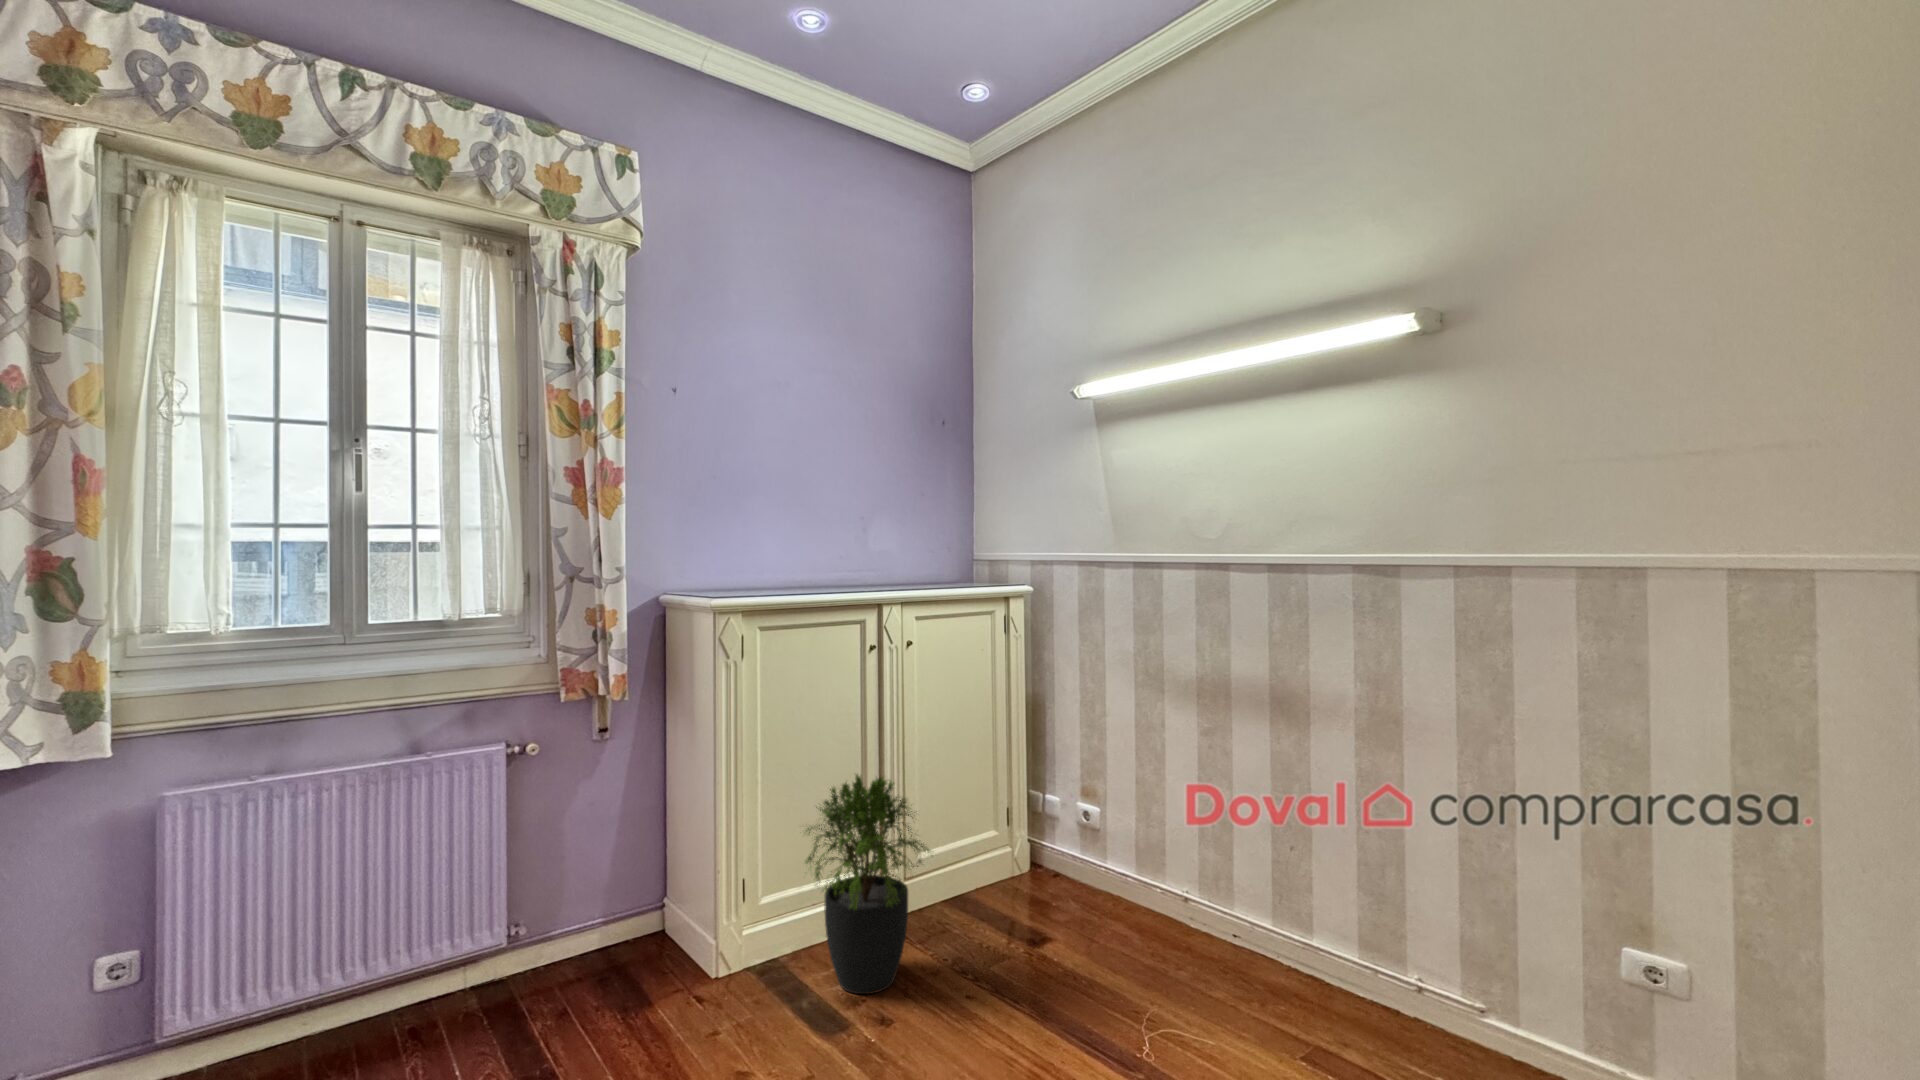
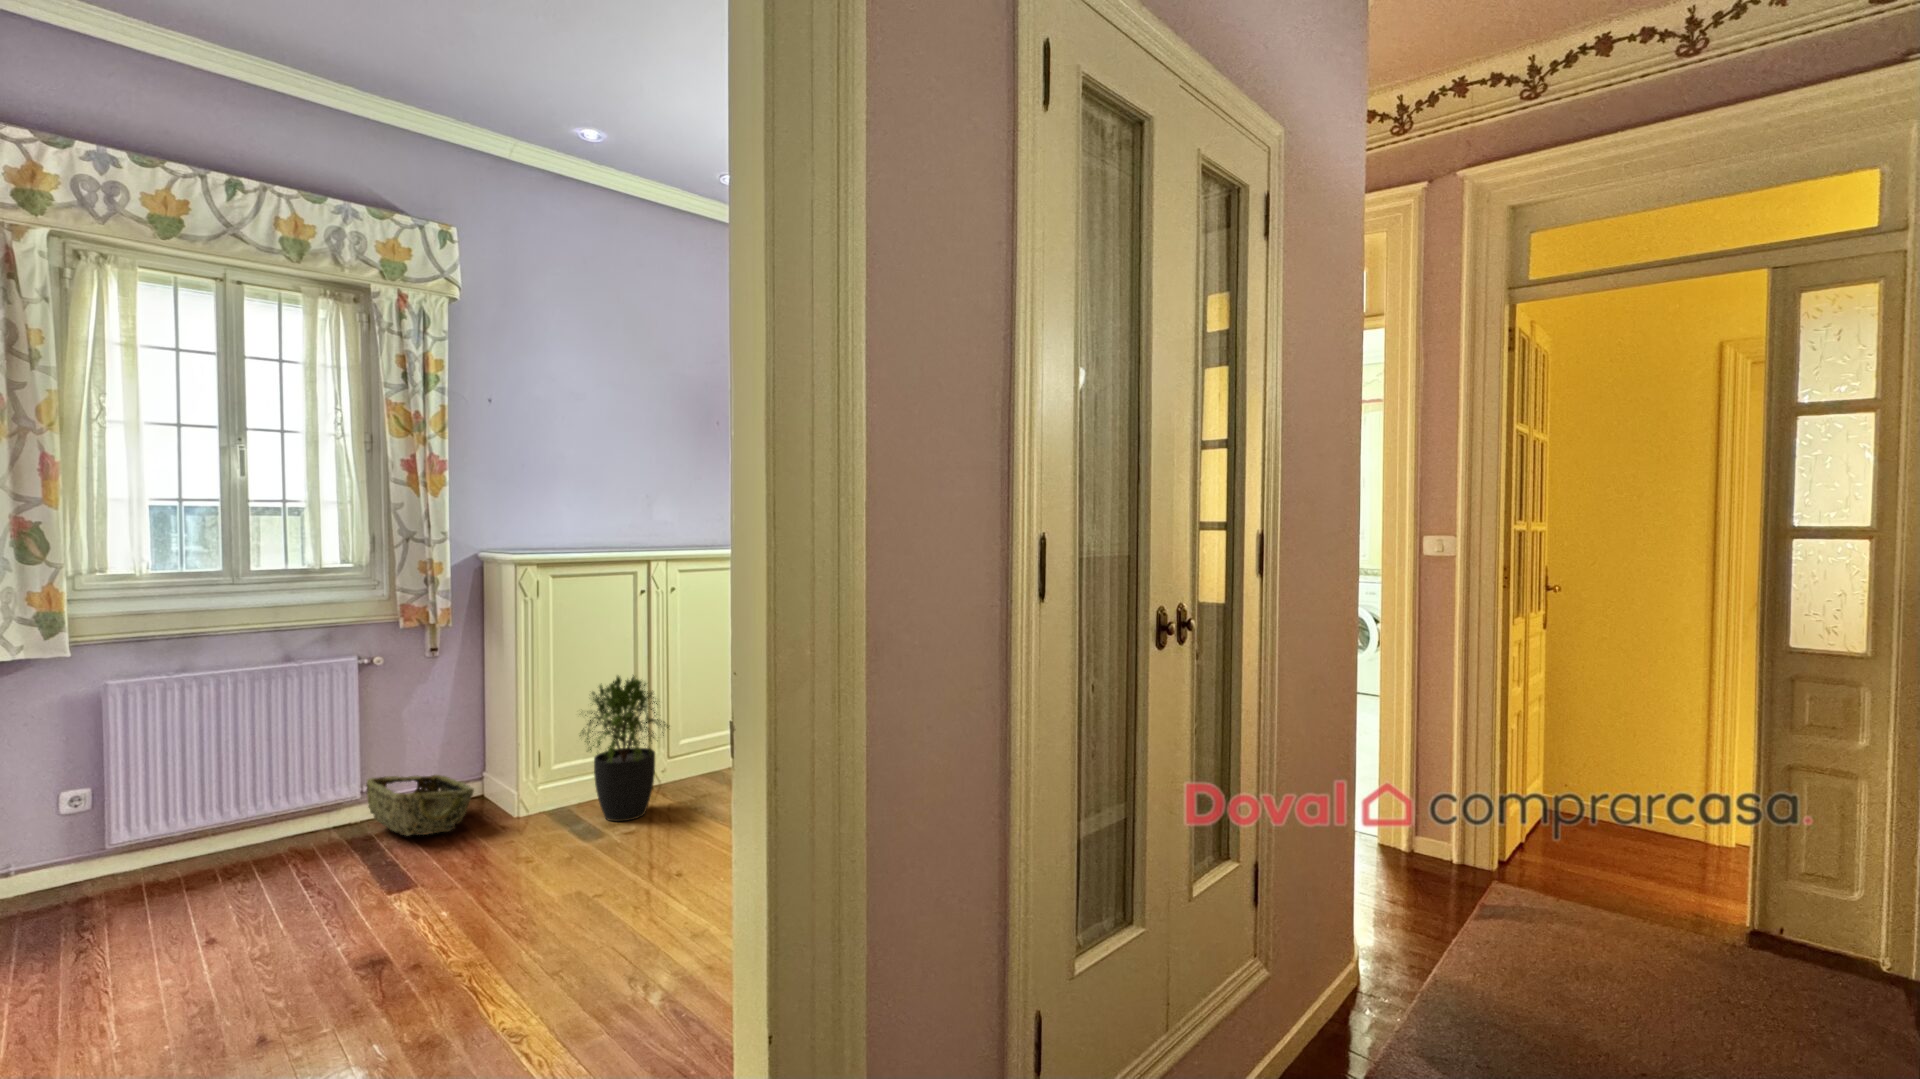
woven basket: none [515,906,661,1017] -> present [367,775,474,836]

